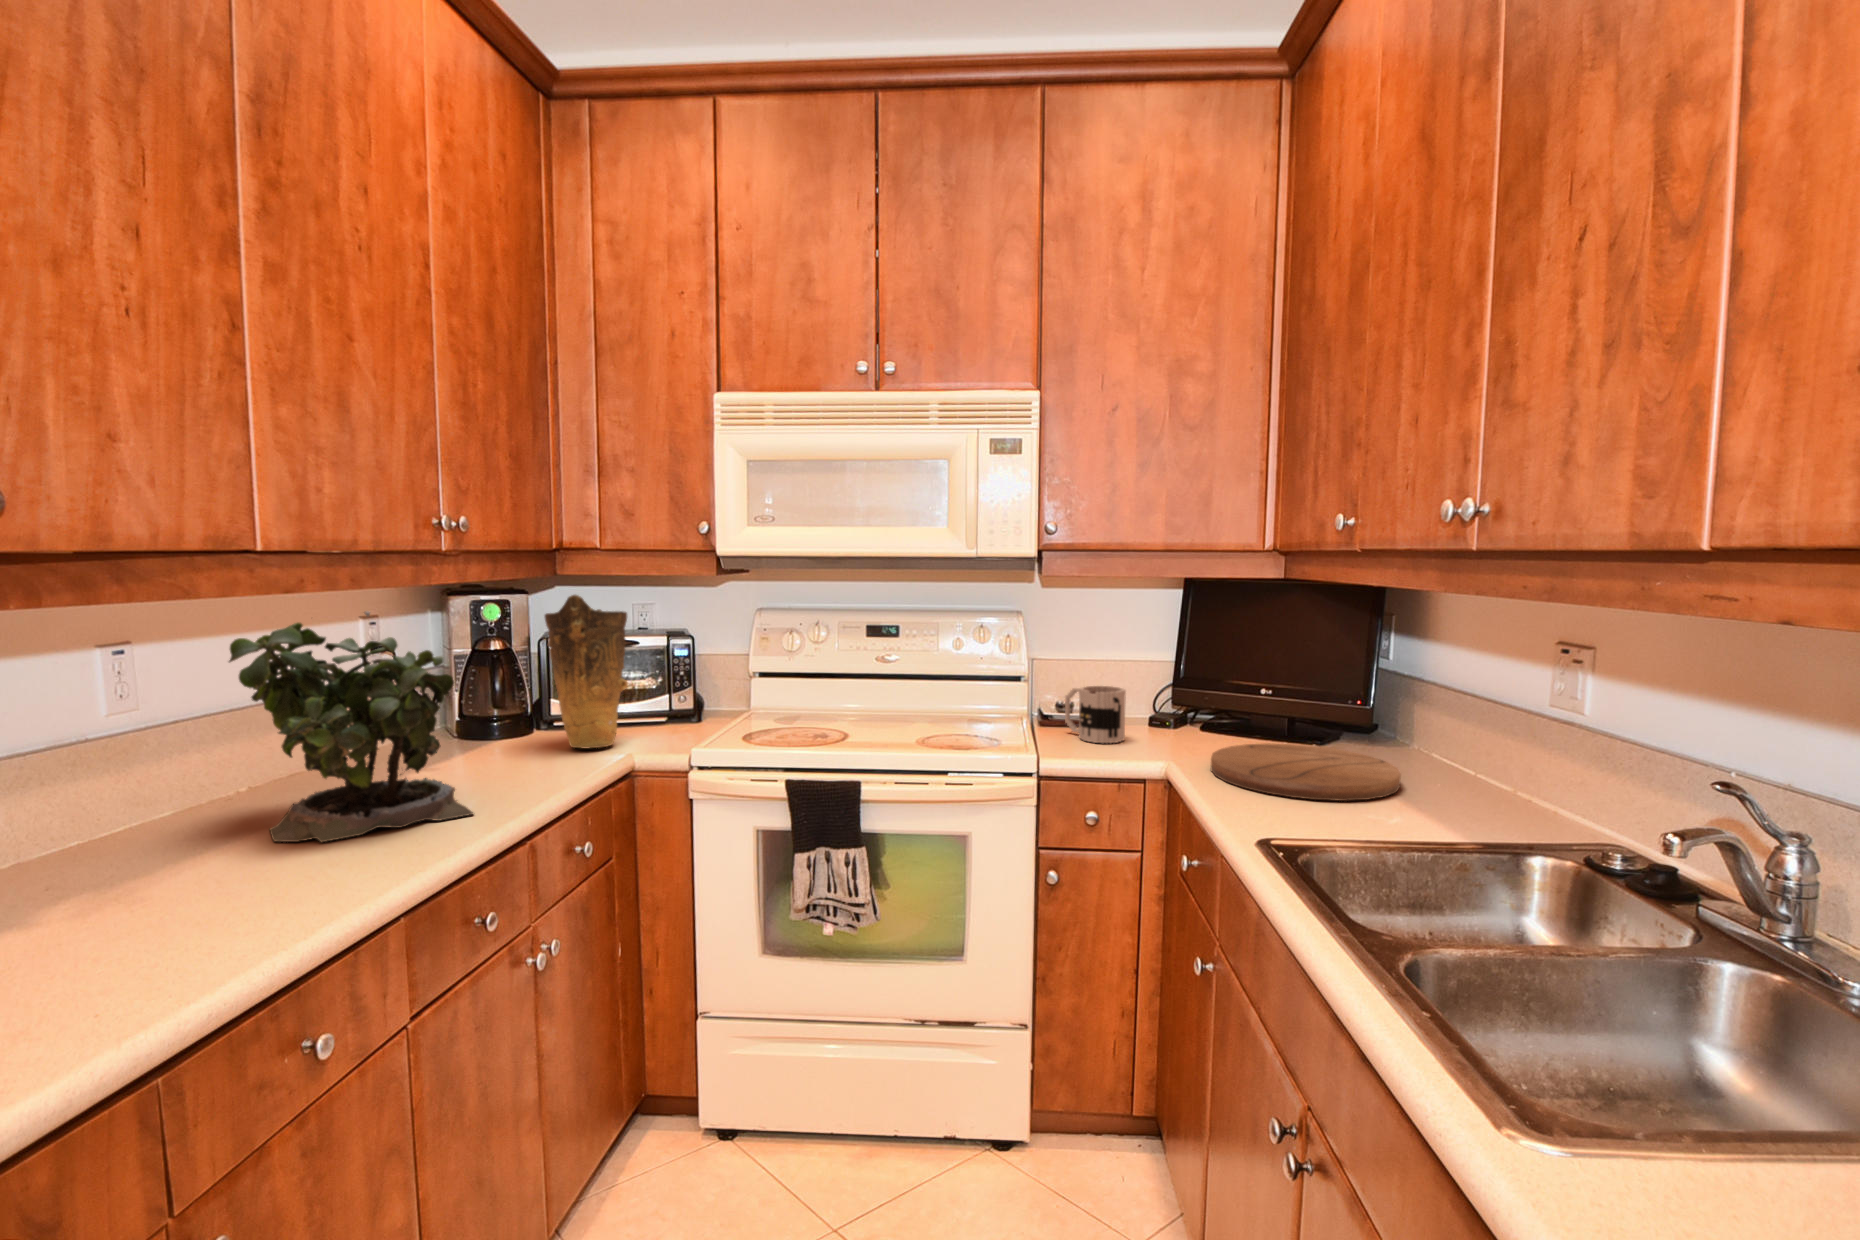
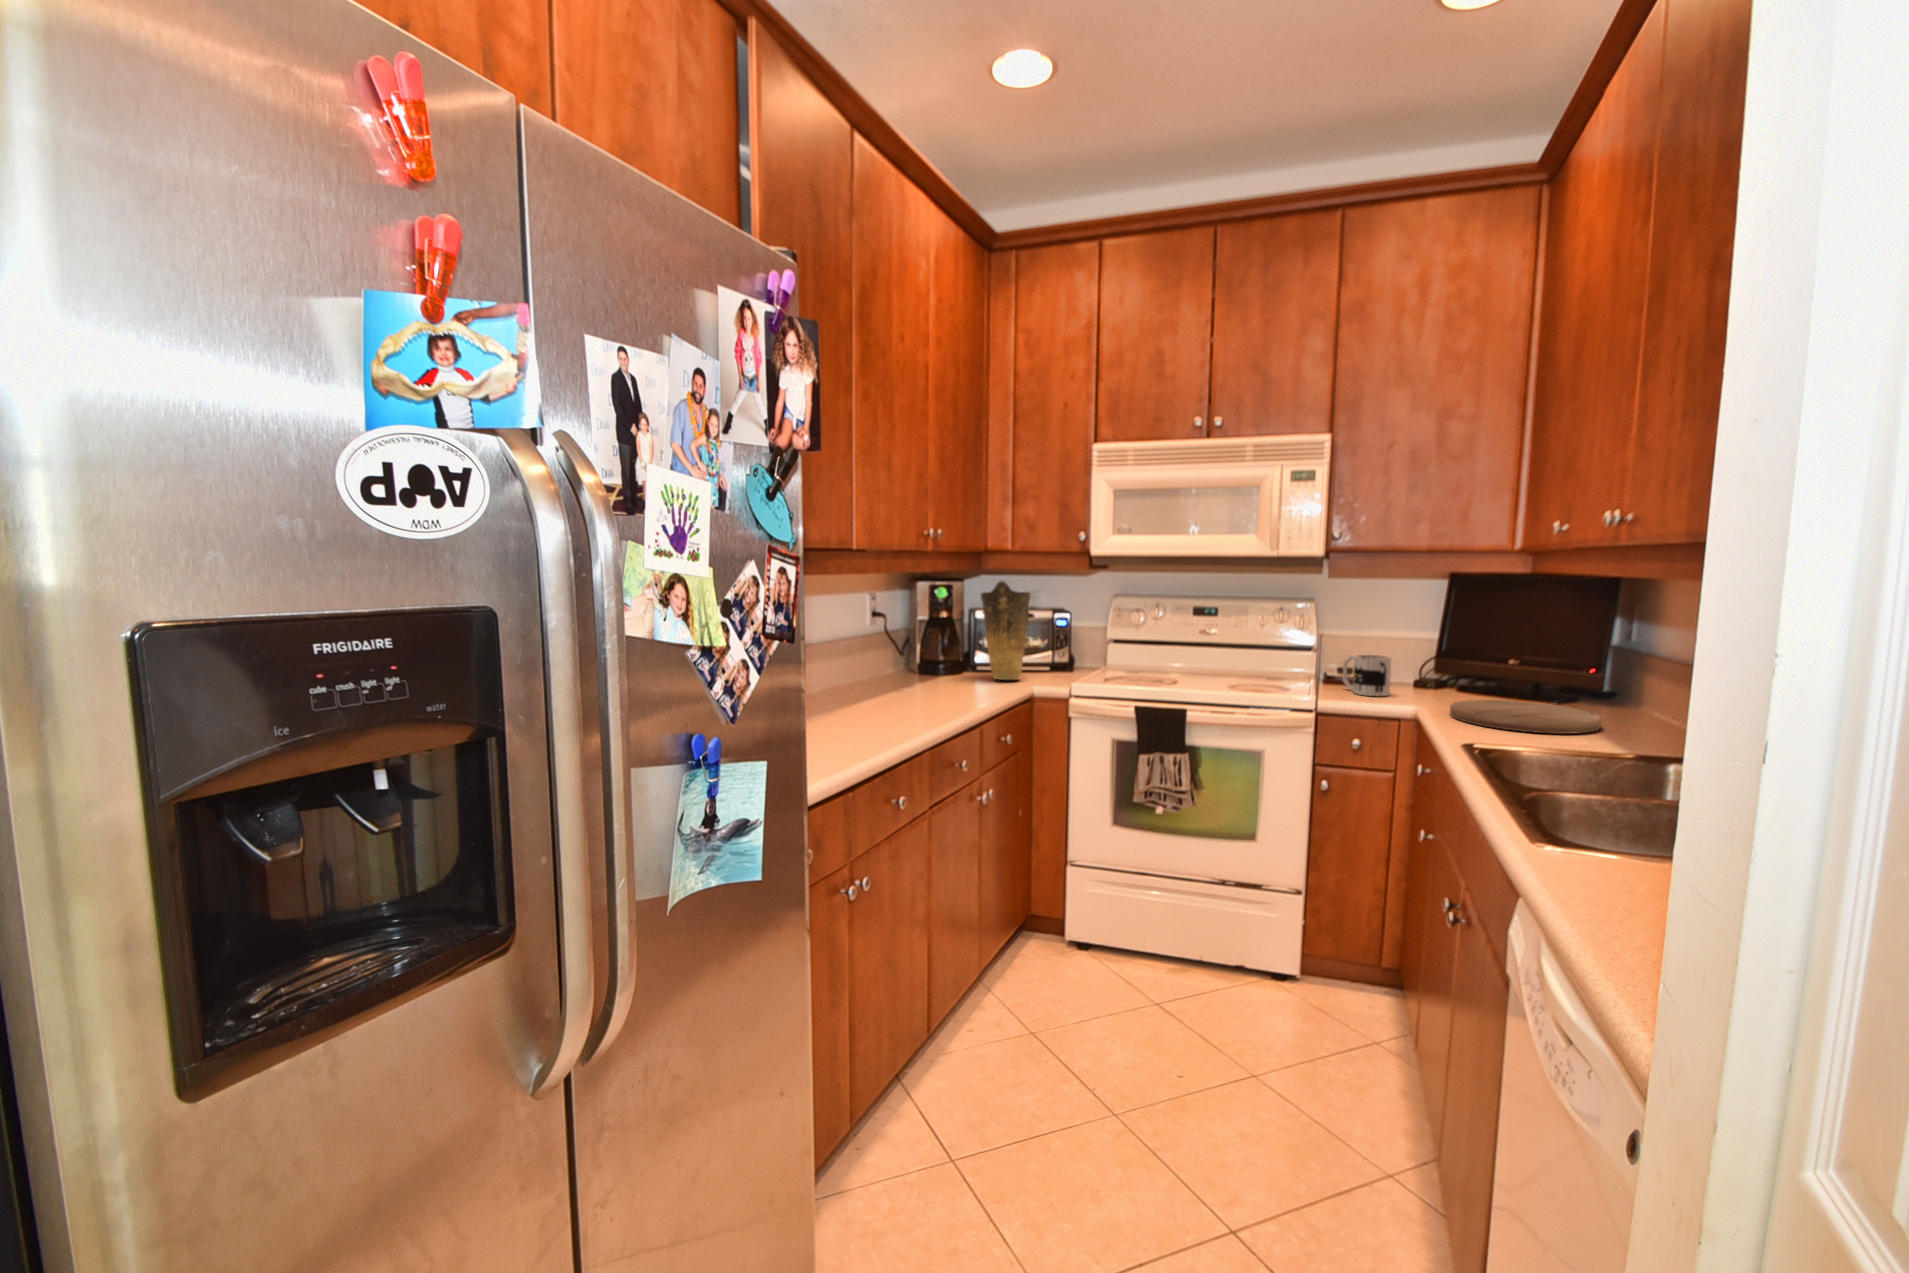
potted plant: present [229,611,473,842] -> none [848,587,963,710]

